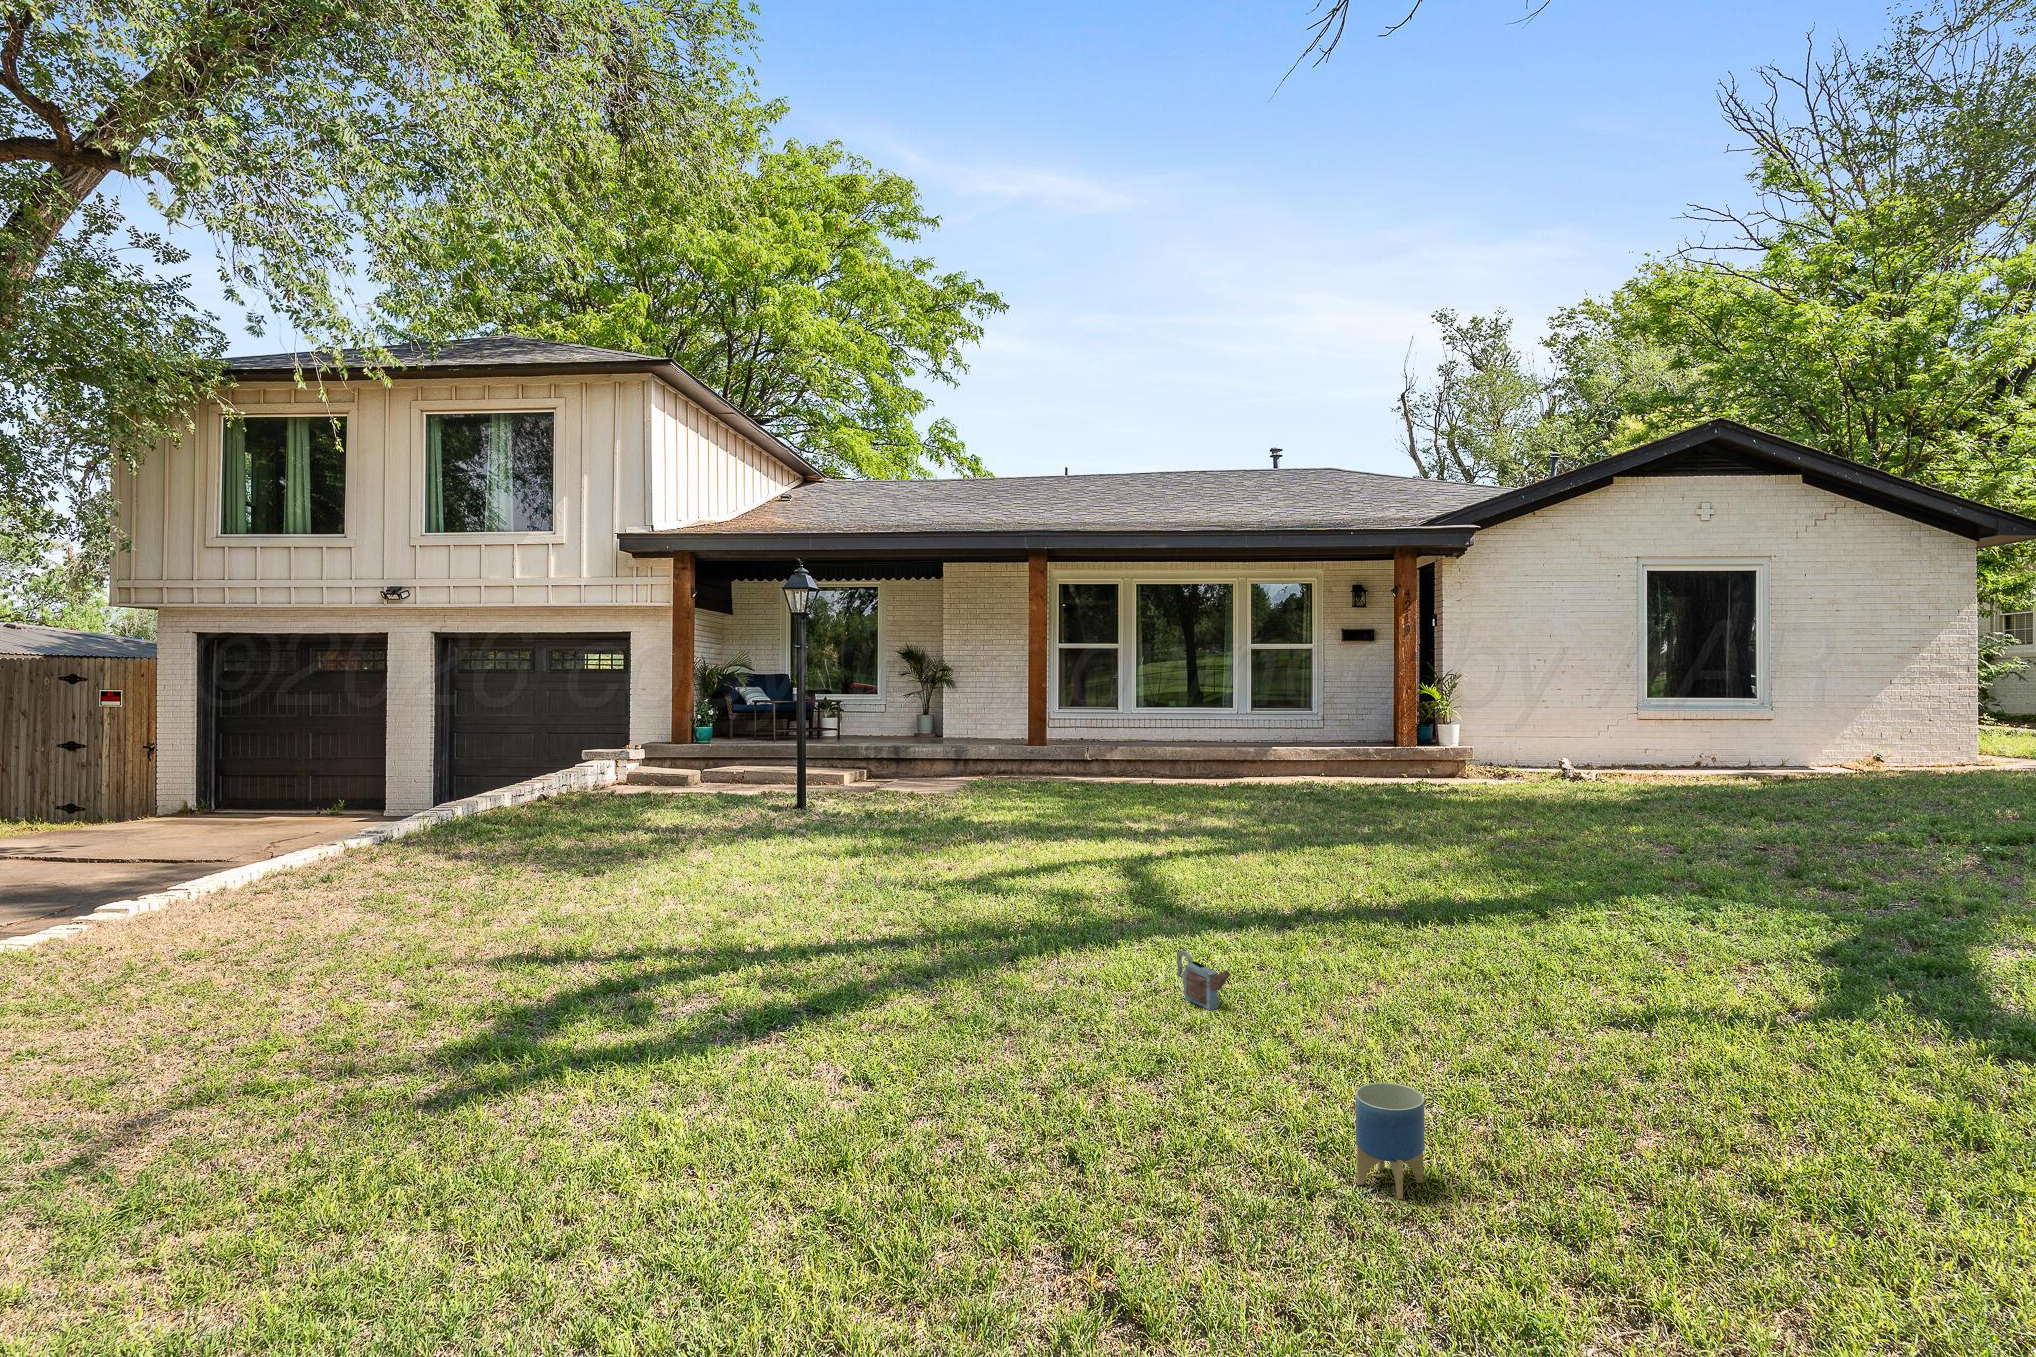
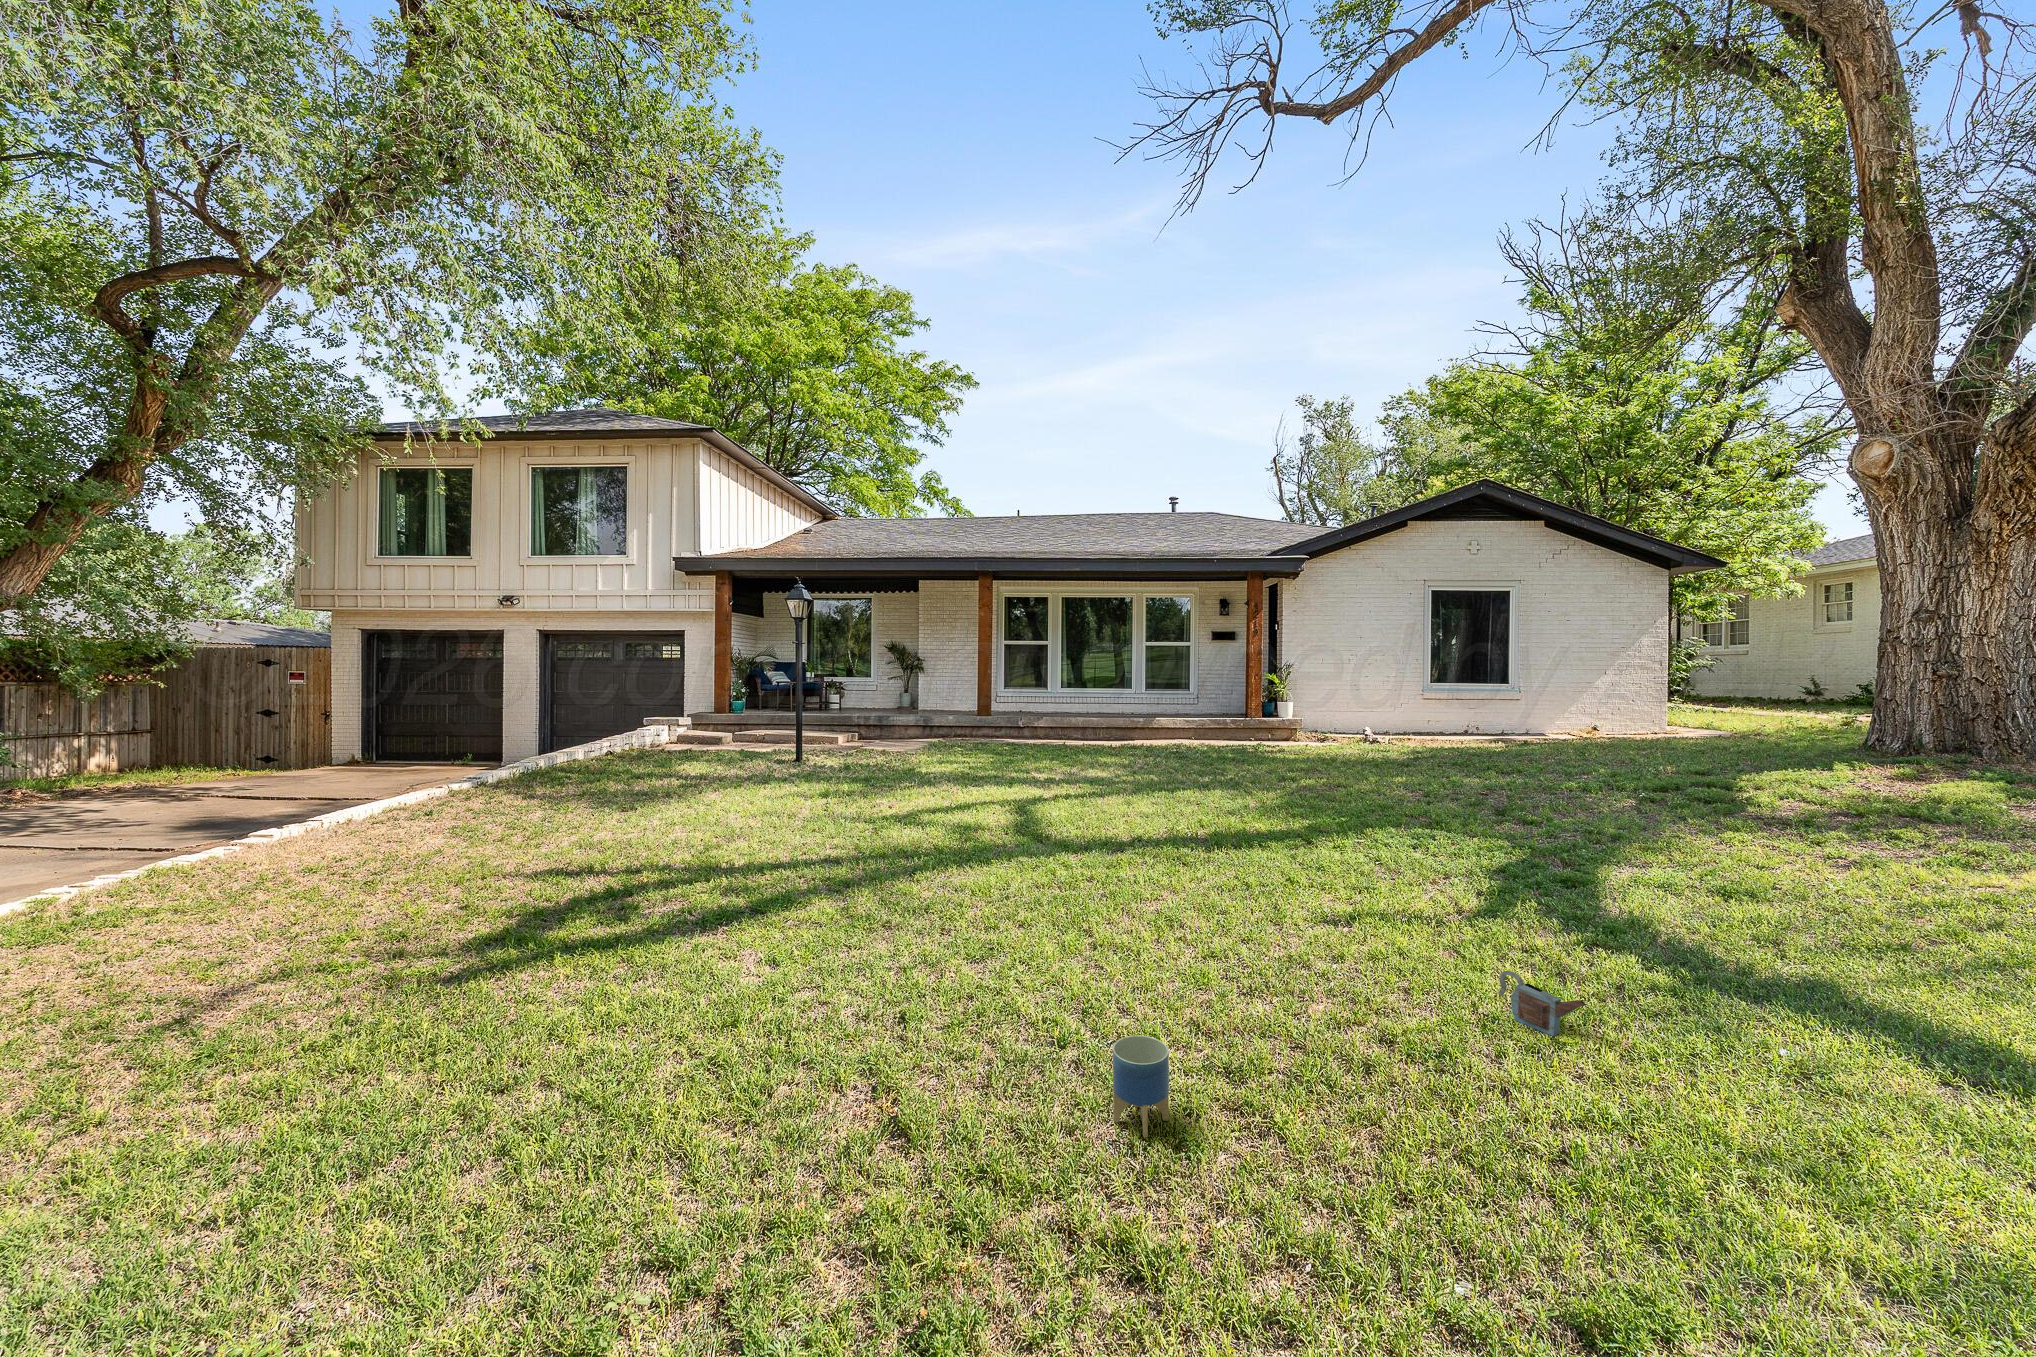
watering can: present [1176,951,1230,1010] -> present [1498,970,1585,1036]

